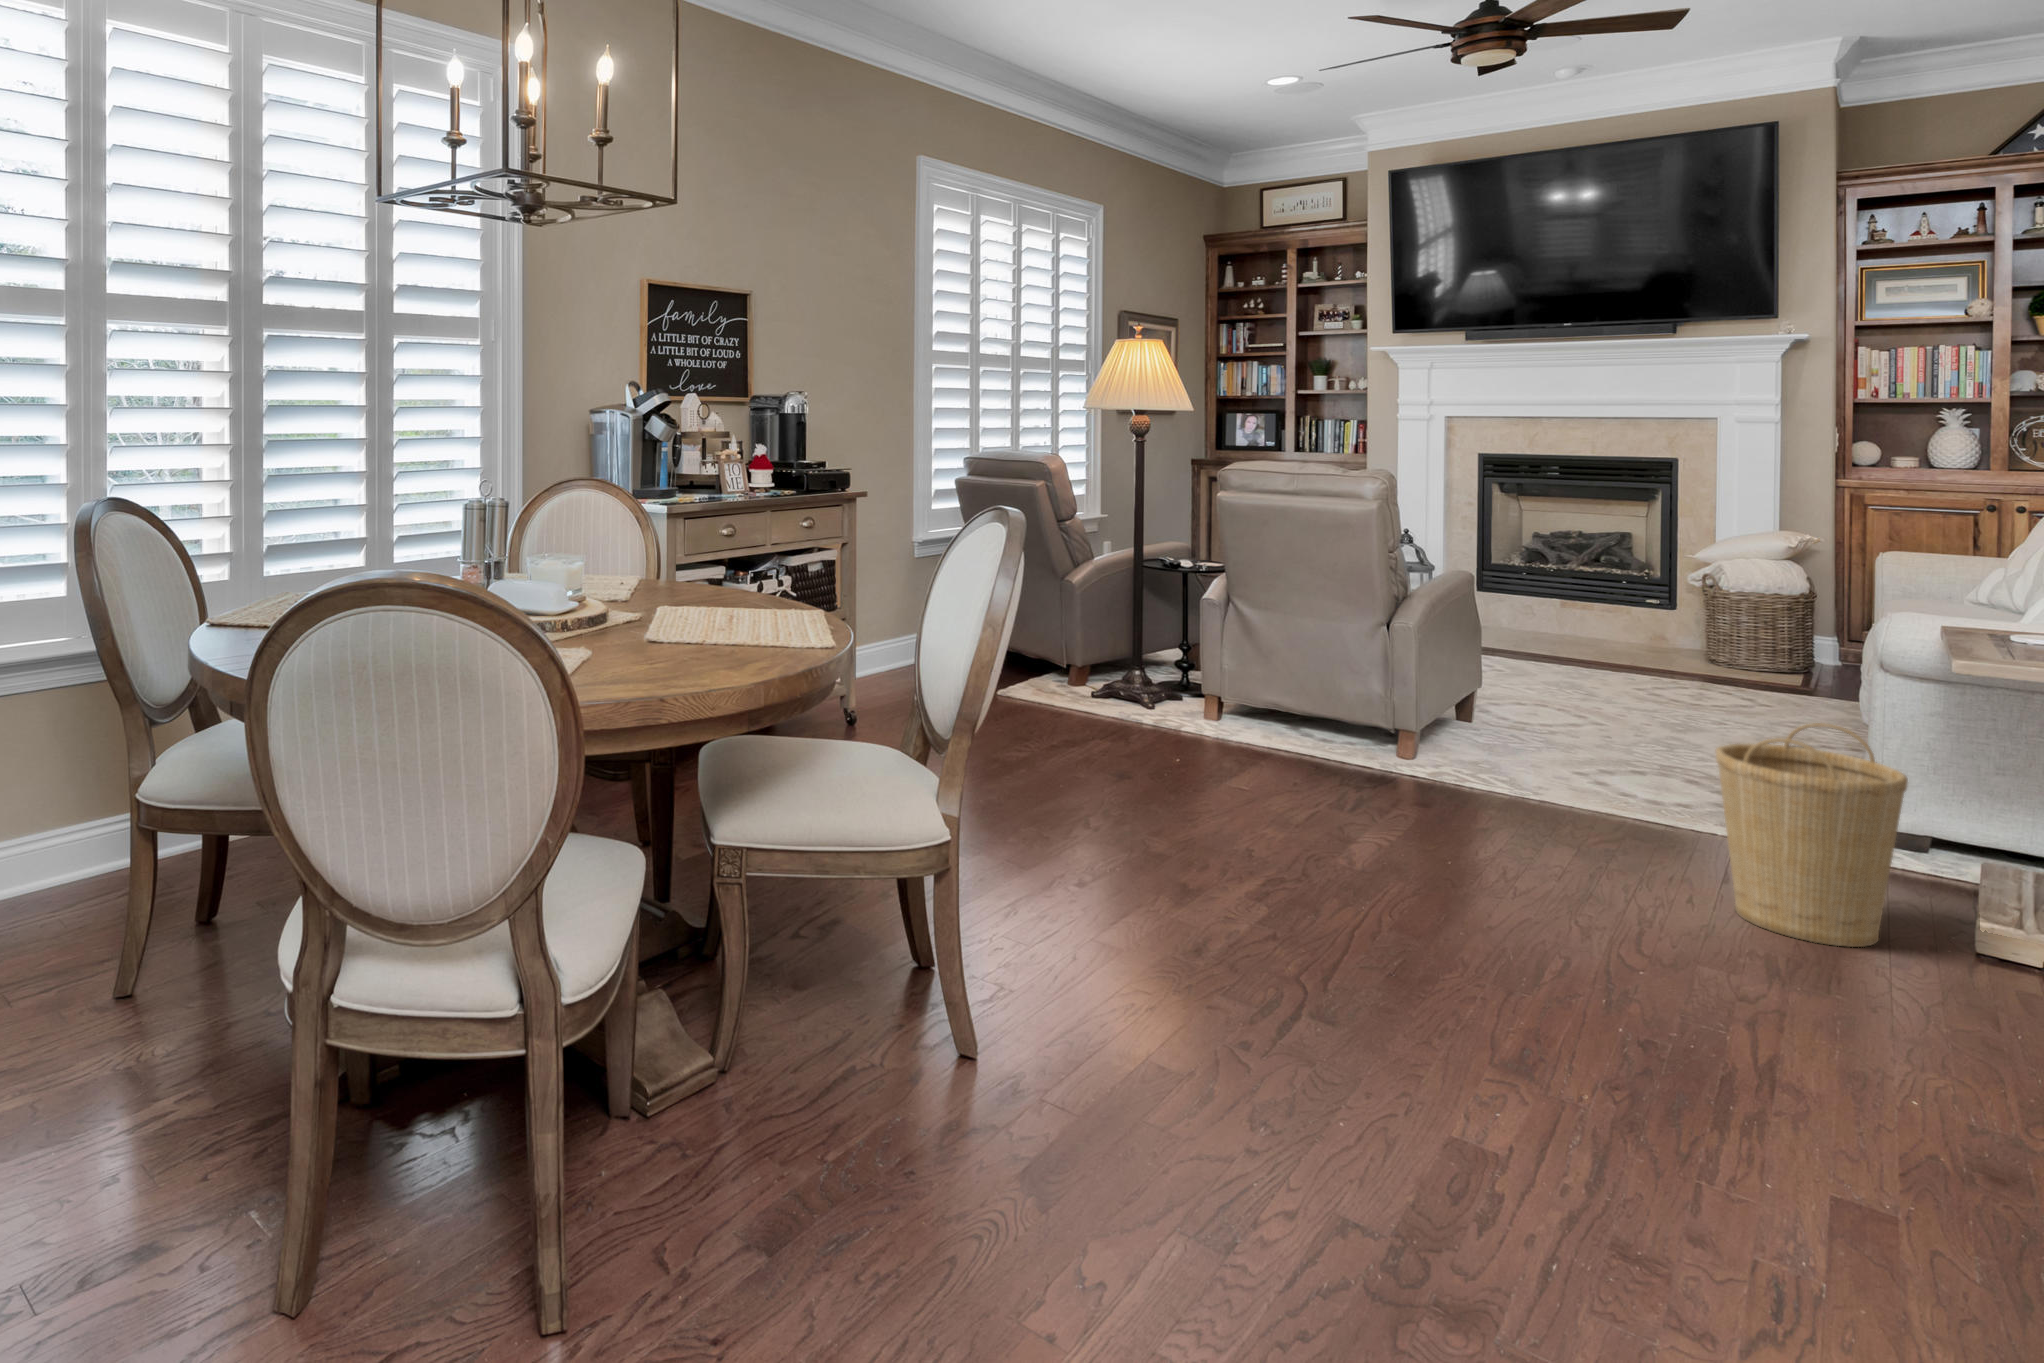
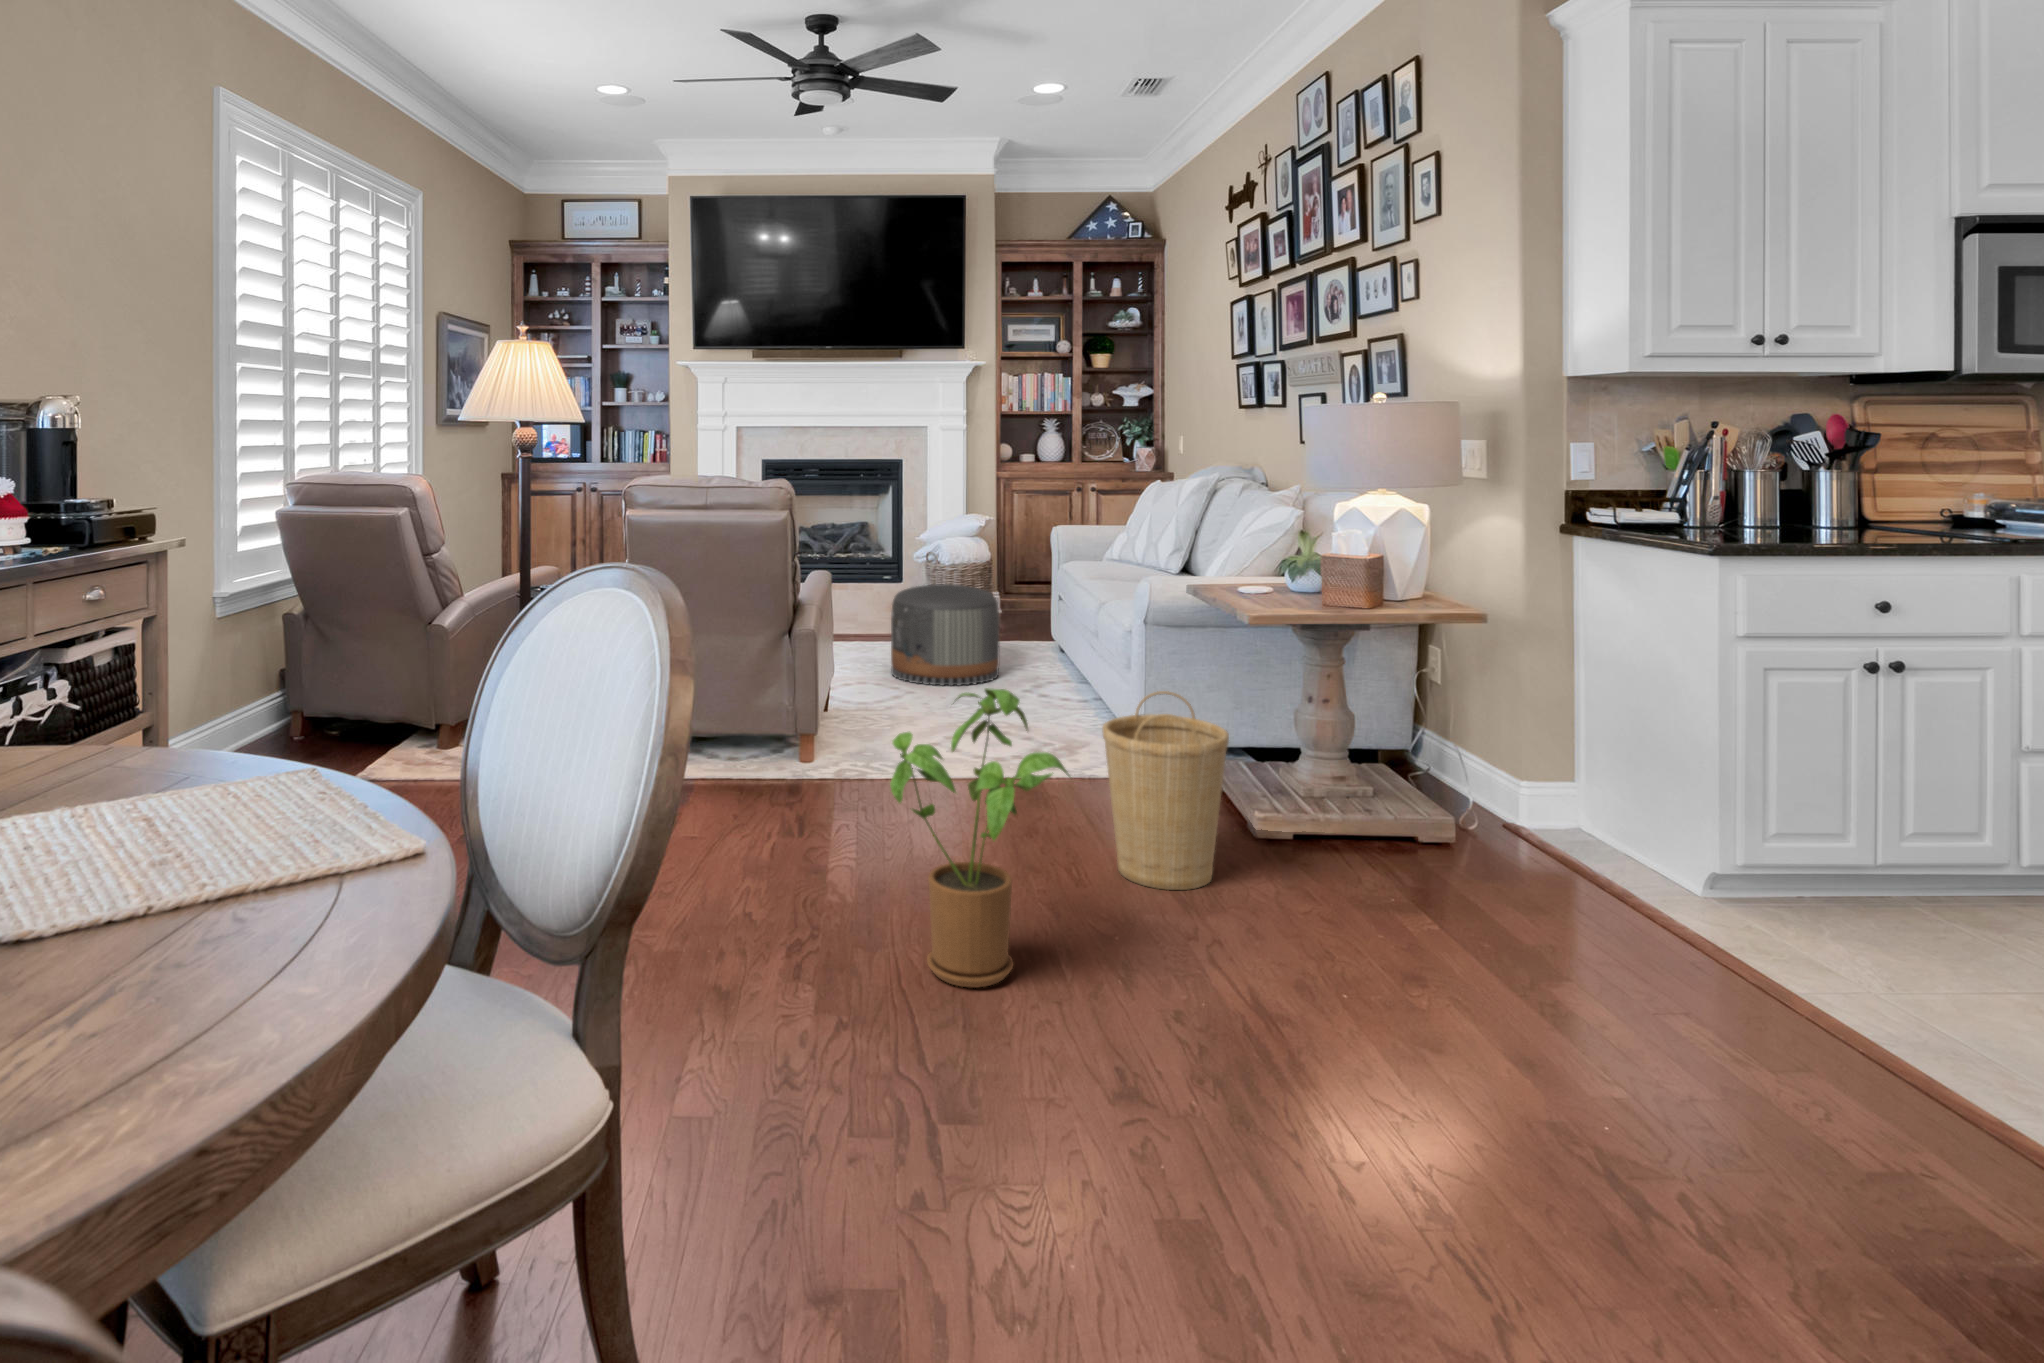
pouf: none [1604,604,1772,726] -> present [891,584,999,686]
house plant: none [1375,665,1570,938] -> present [890,688,1070,988]

